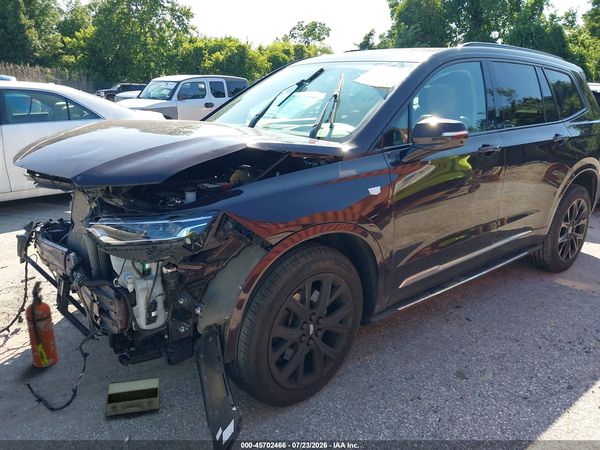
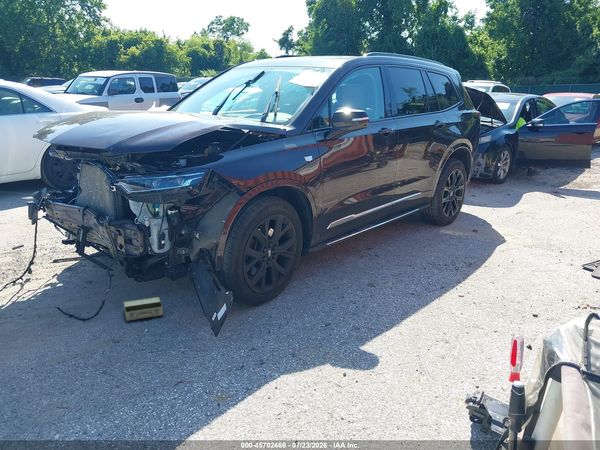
fire extinguisher: present [25,281,58,367] -> none [49,234,73,299]

